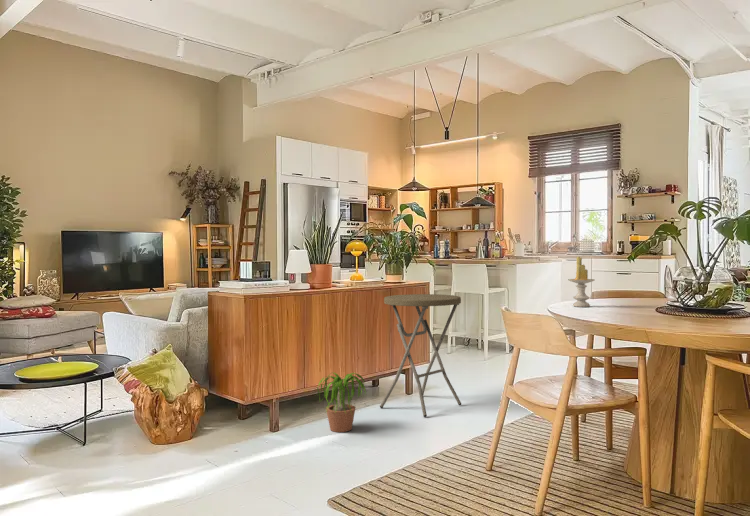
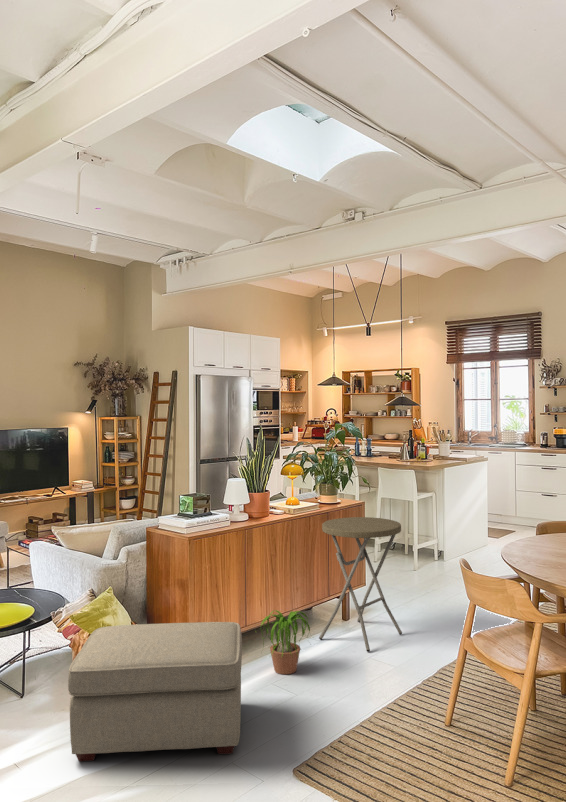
candle: present [568,257,594,307] -> none [521,503,549,555]
ottoman: none [110,372,291,491] -> present [68,622,242,761]

